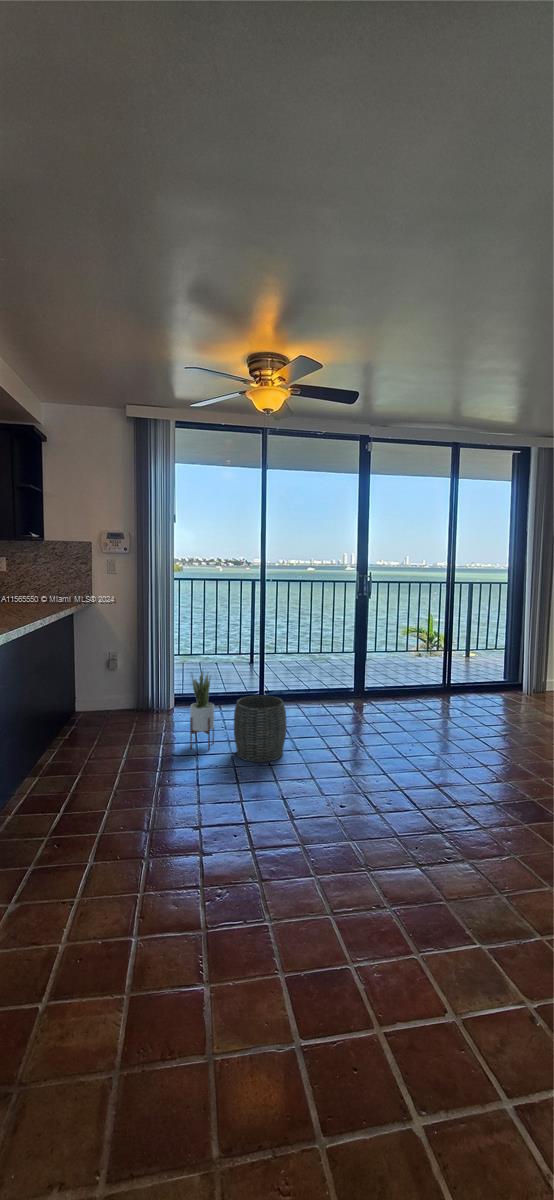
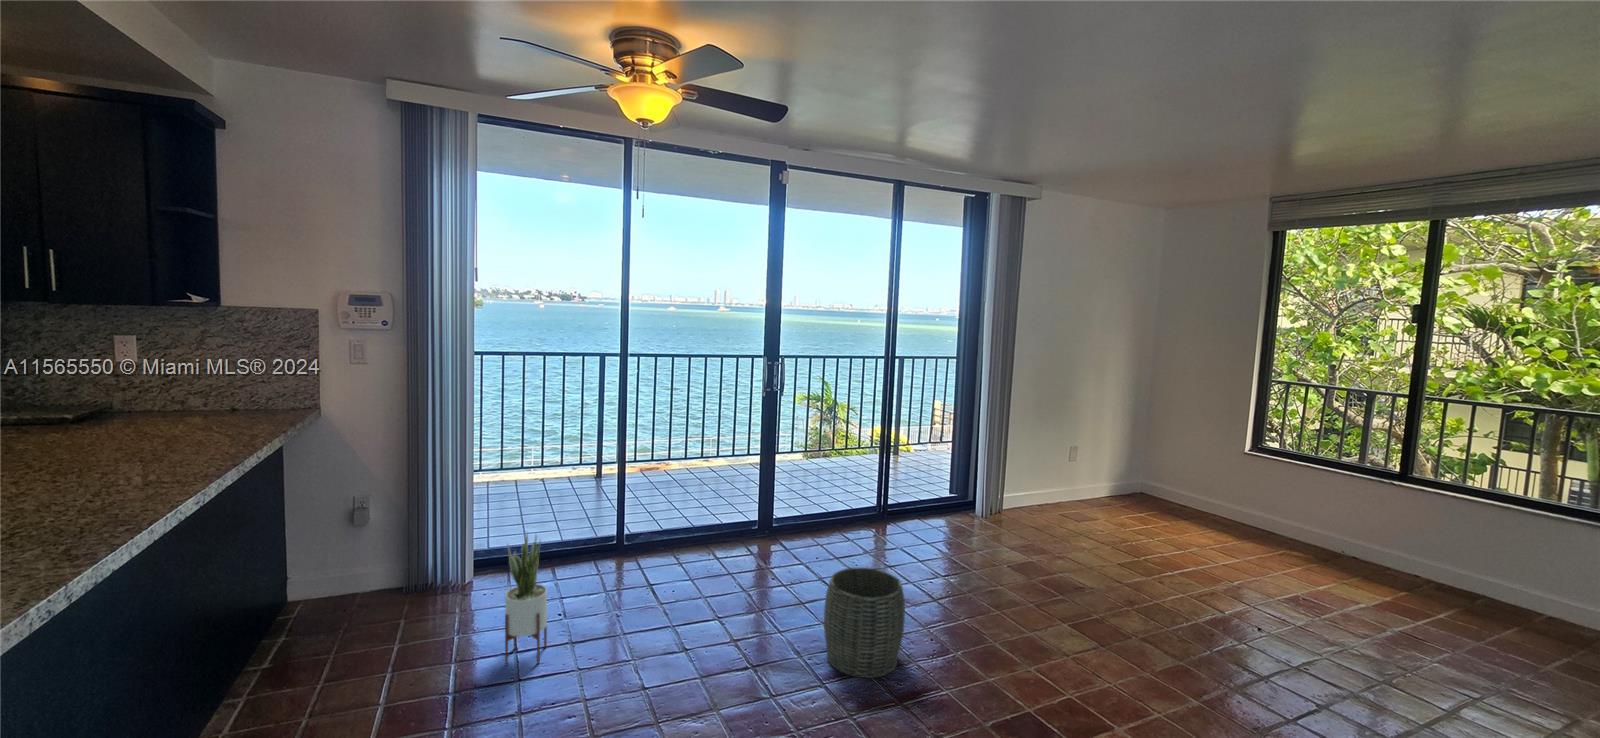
woven basket: present [234,696,286,762] -> present [824,567,905,678]

